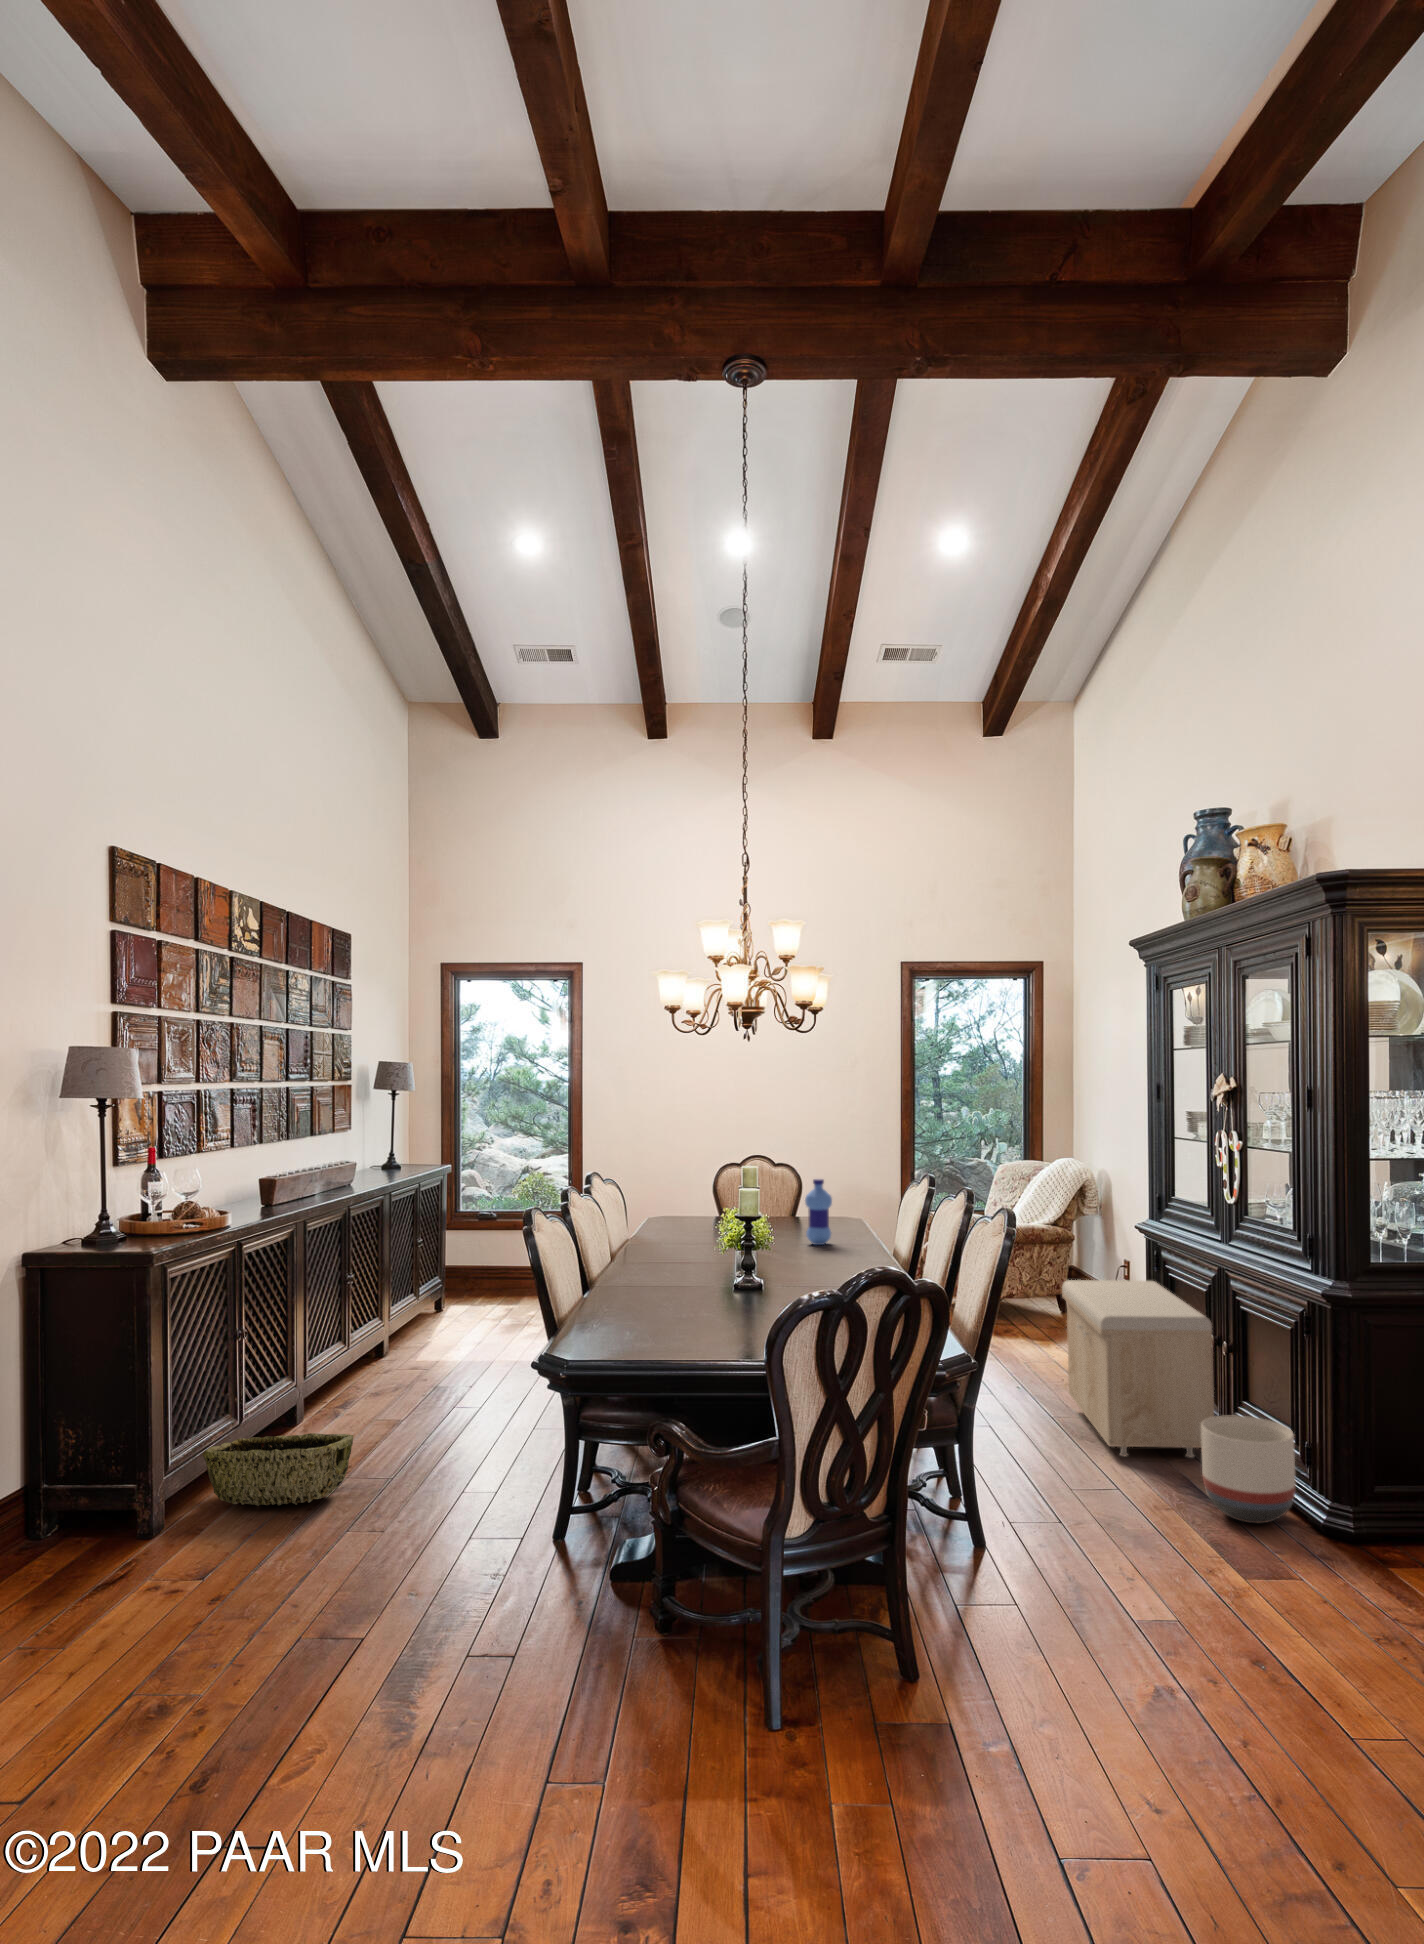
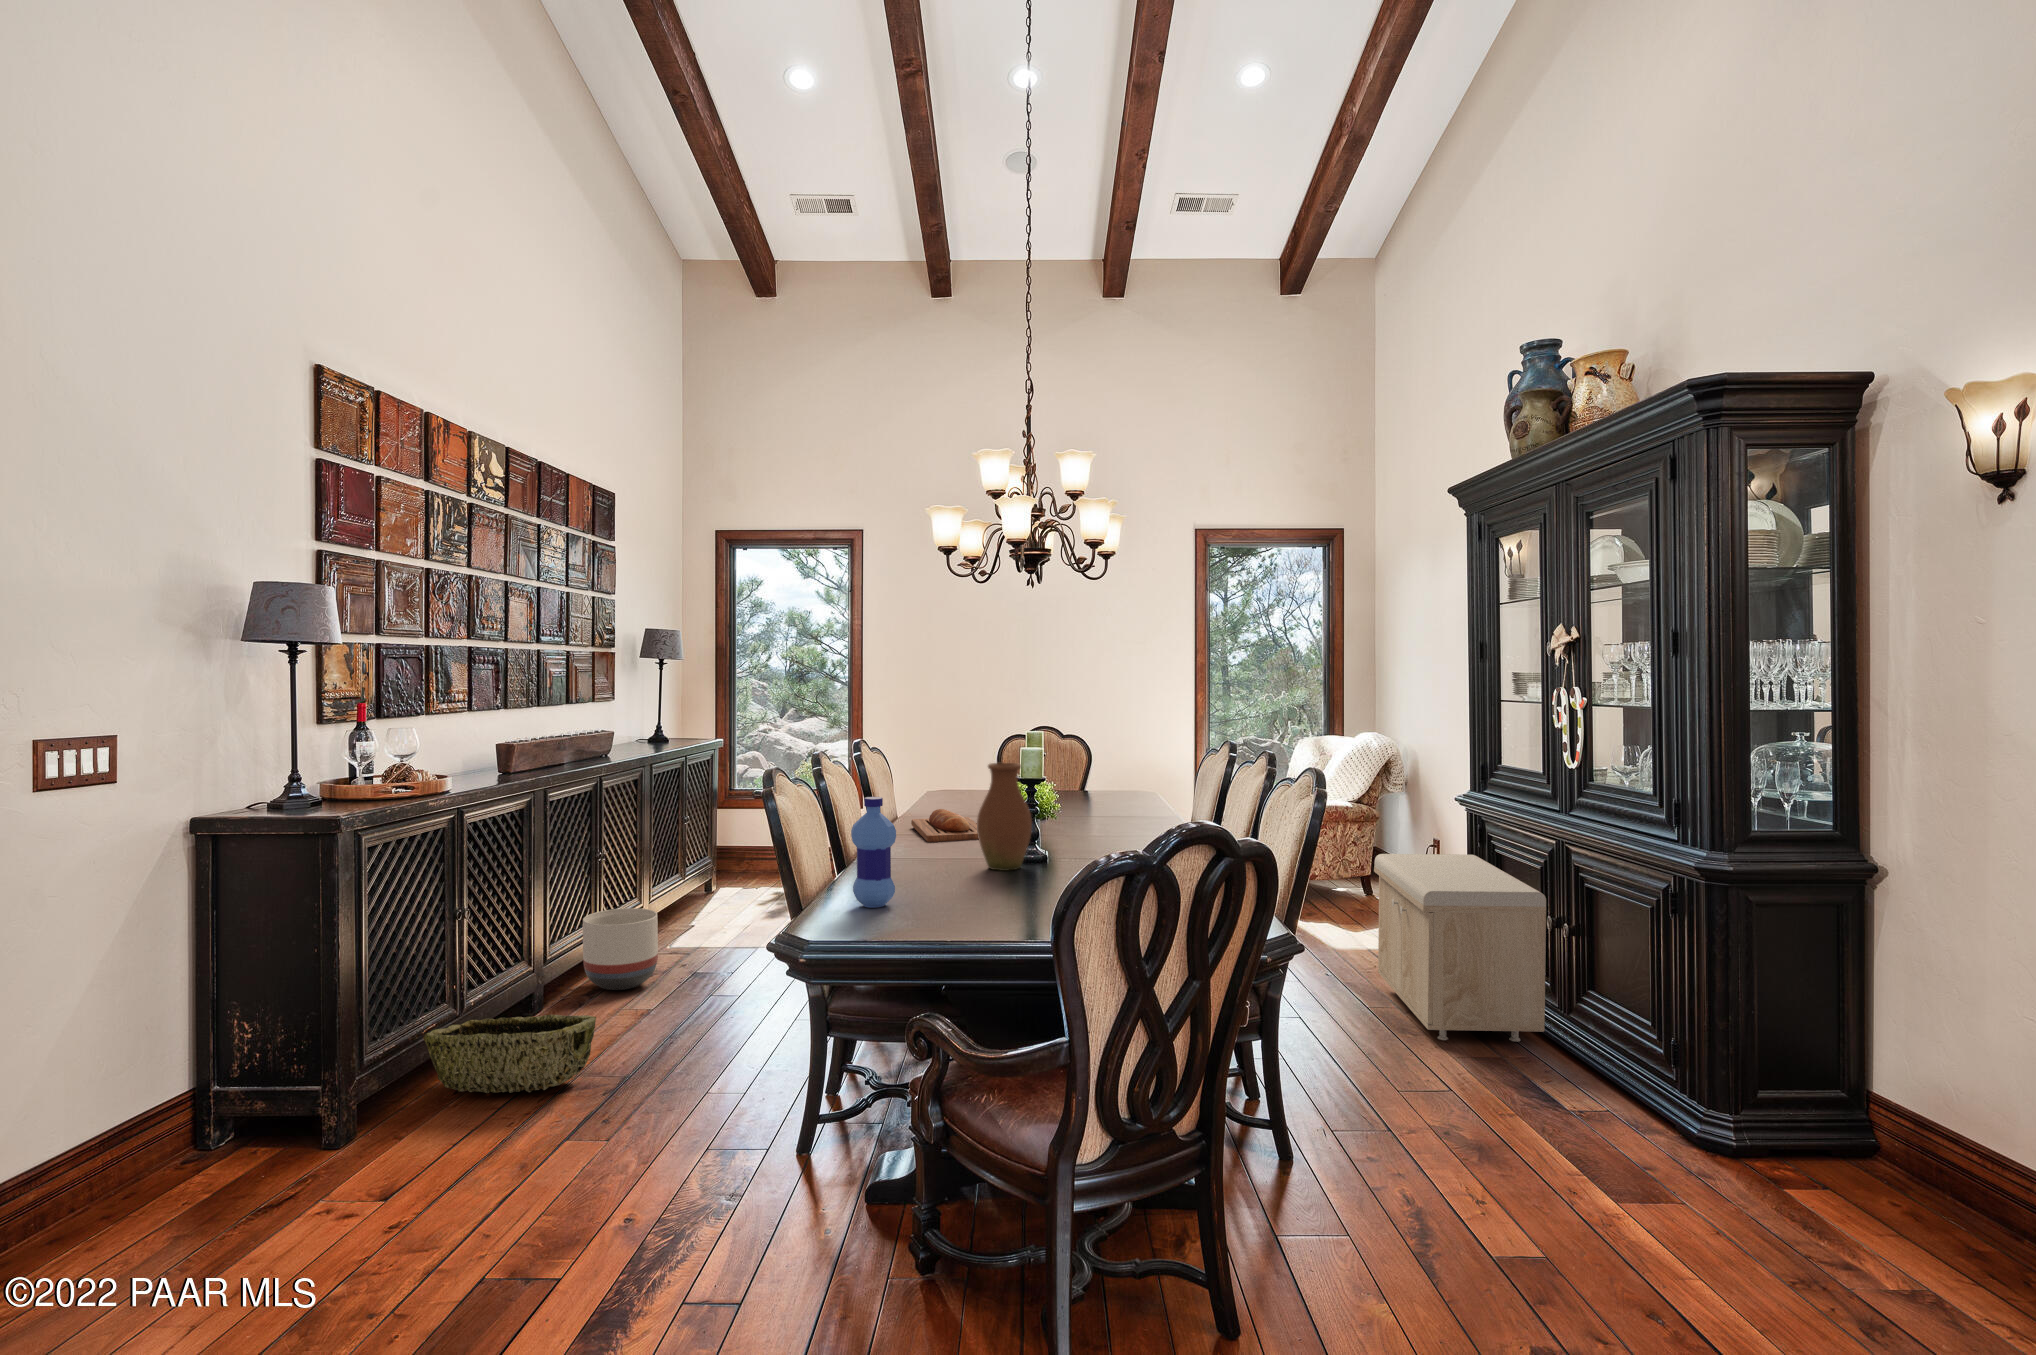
water bottle: present [805,1179,832,1245] -> present [851,797,896,908]
vase: none [699,1203,747,1300] -> present [977,763,1032,871]
bread loaf: none [636,1241,707,1273] -> present [911,809,979,842]
planter: present [1201,1416,1296,1523] -> present [583,908,658,990]

